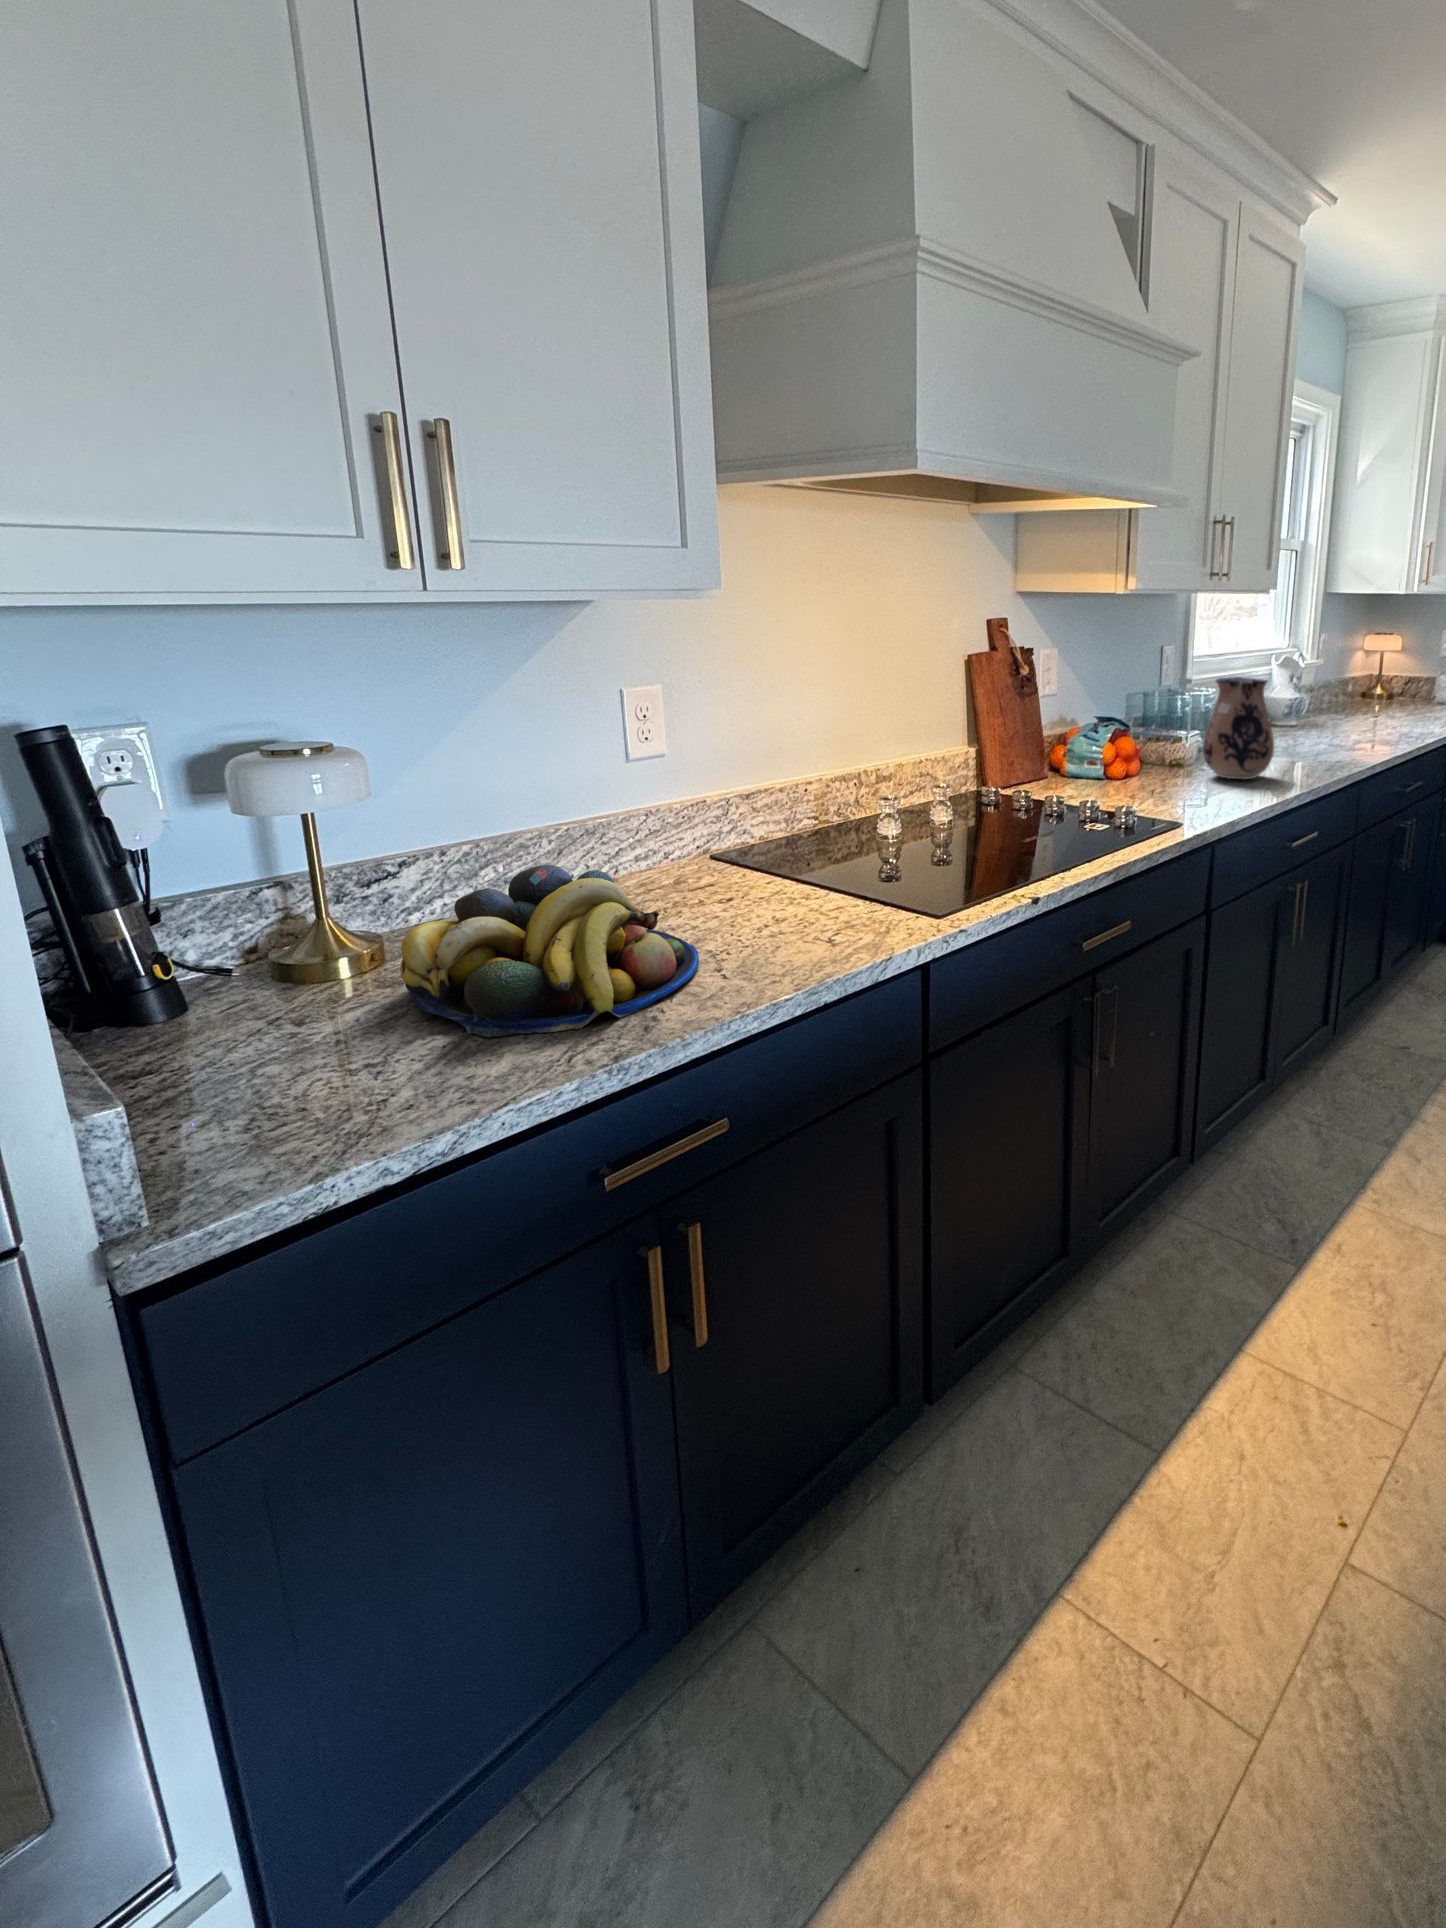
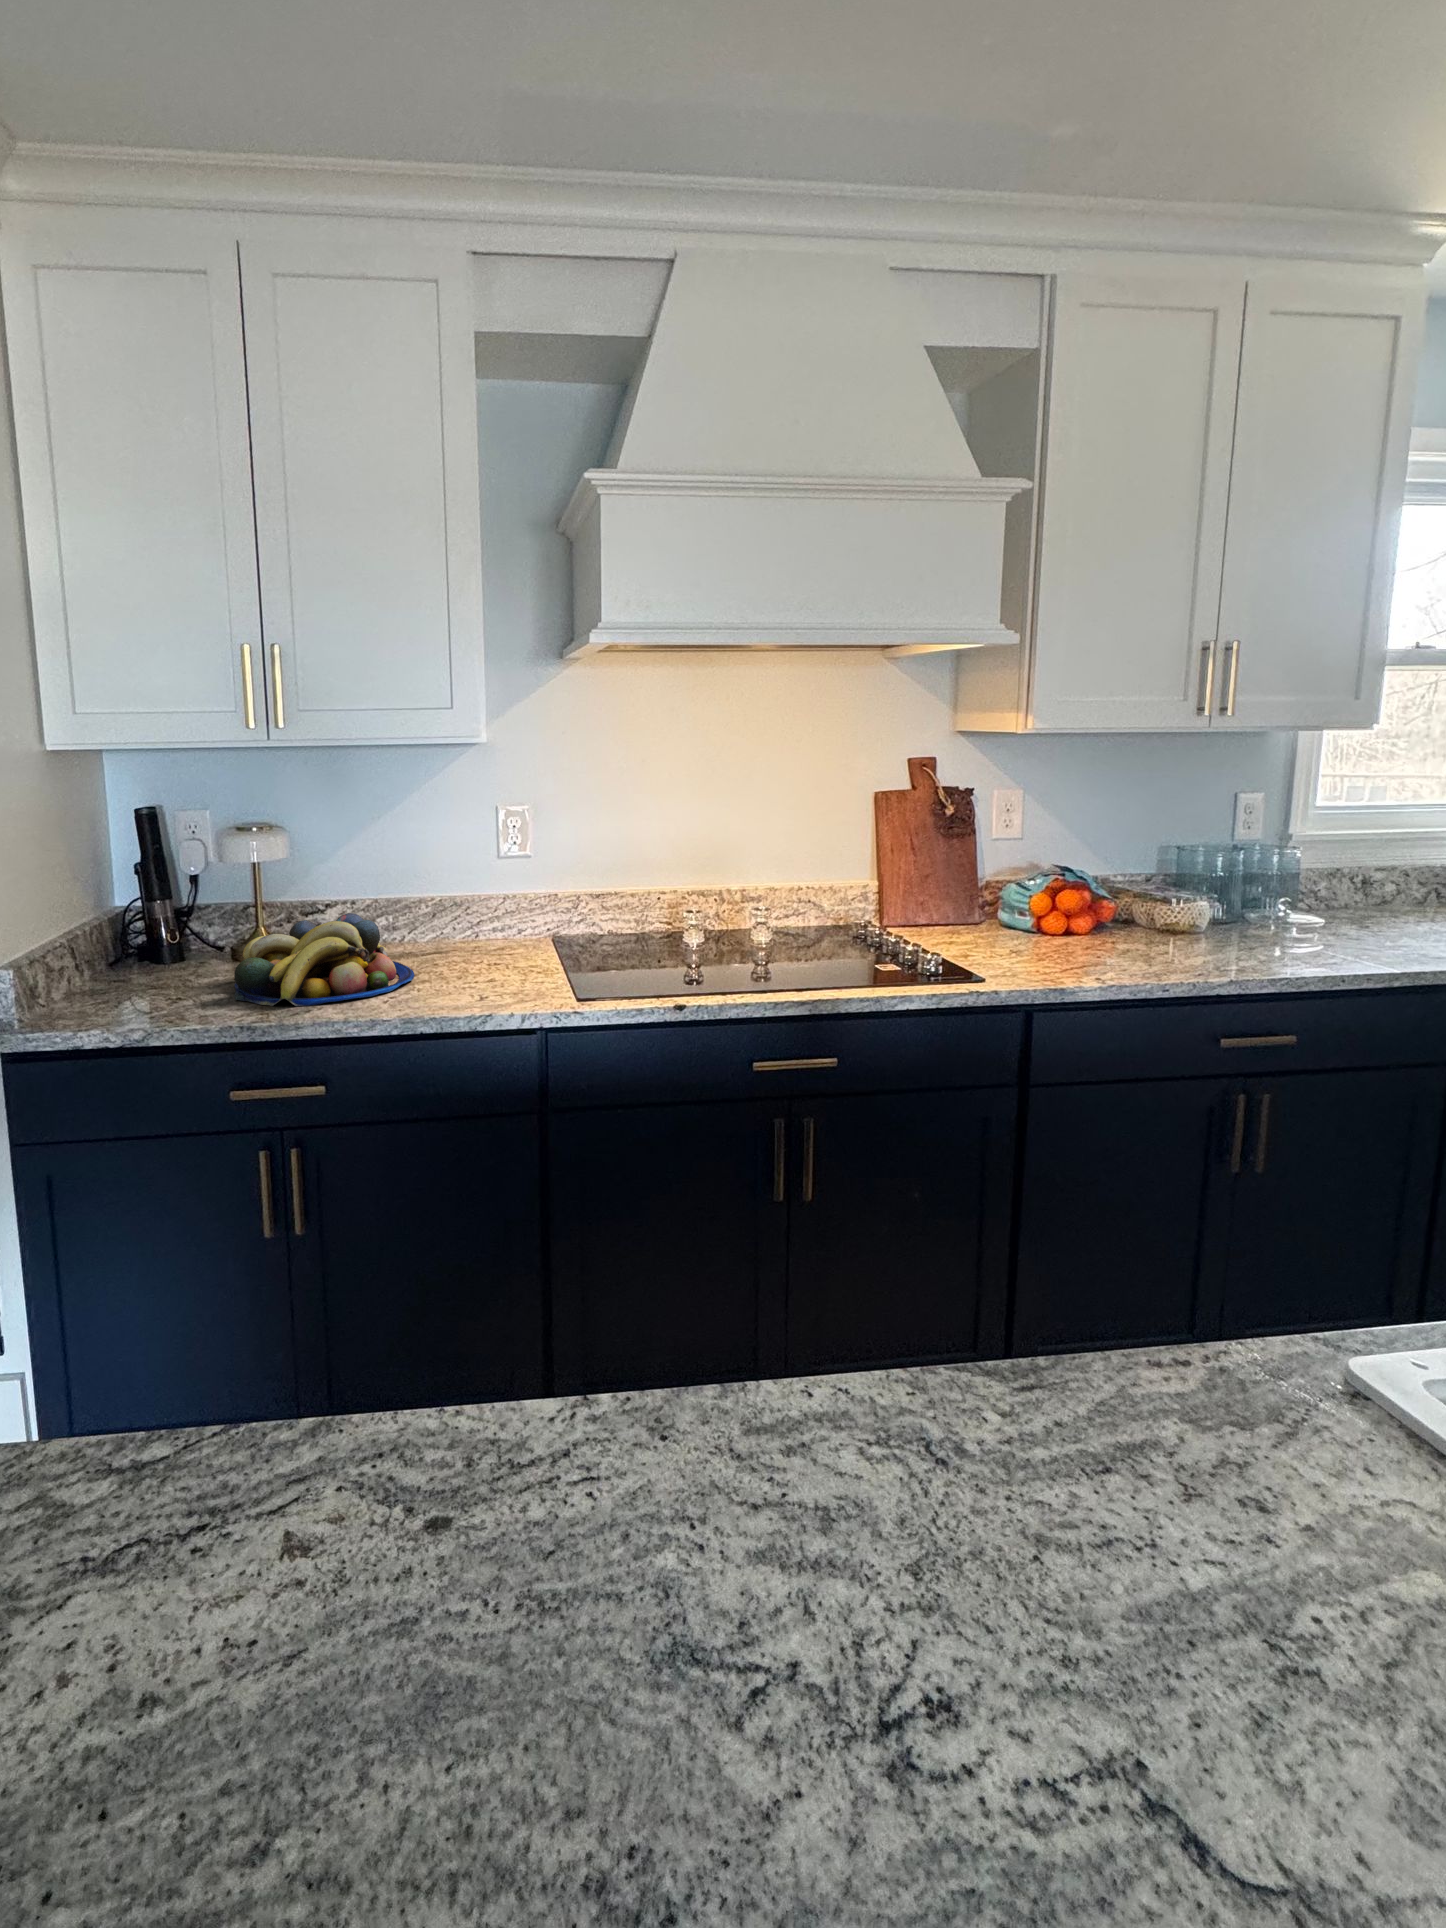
ceramic pitcher: present [1203,677,1274,779] -> none [1162,828,1261,954]

